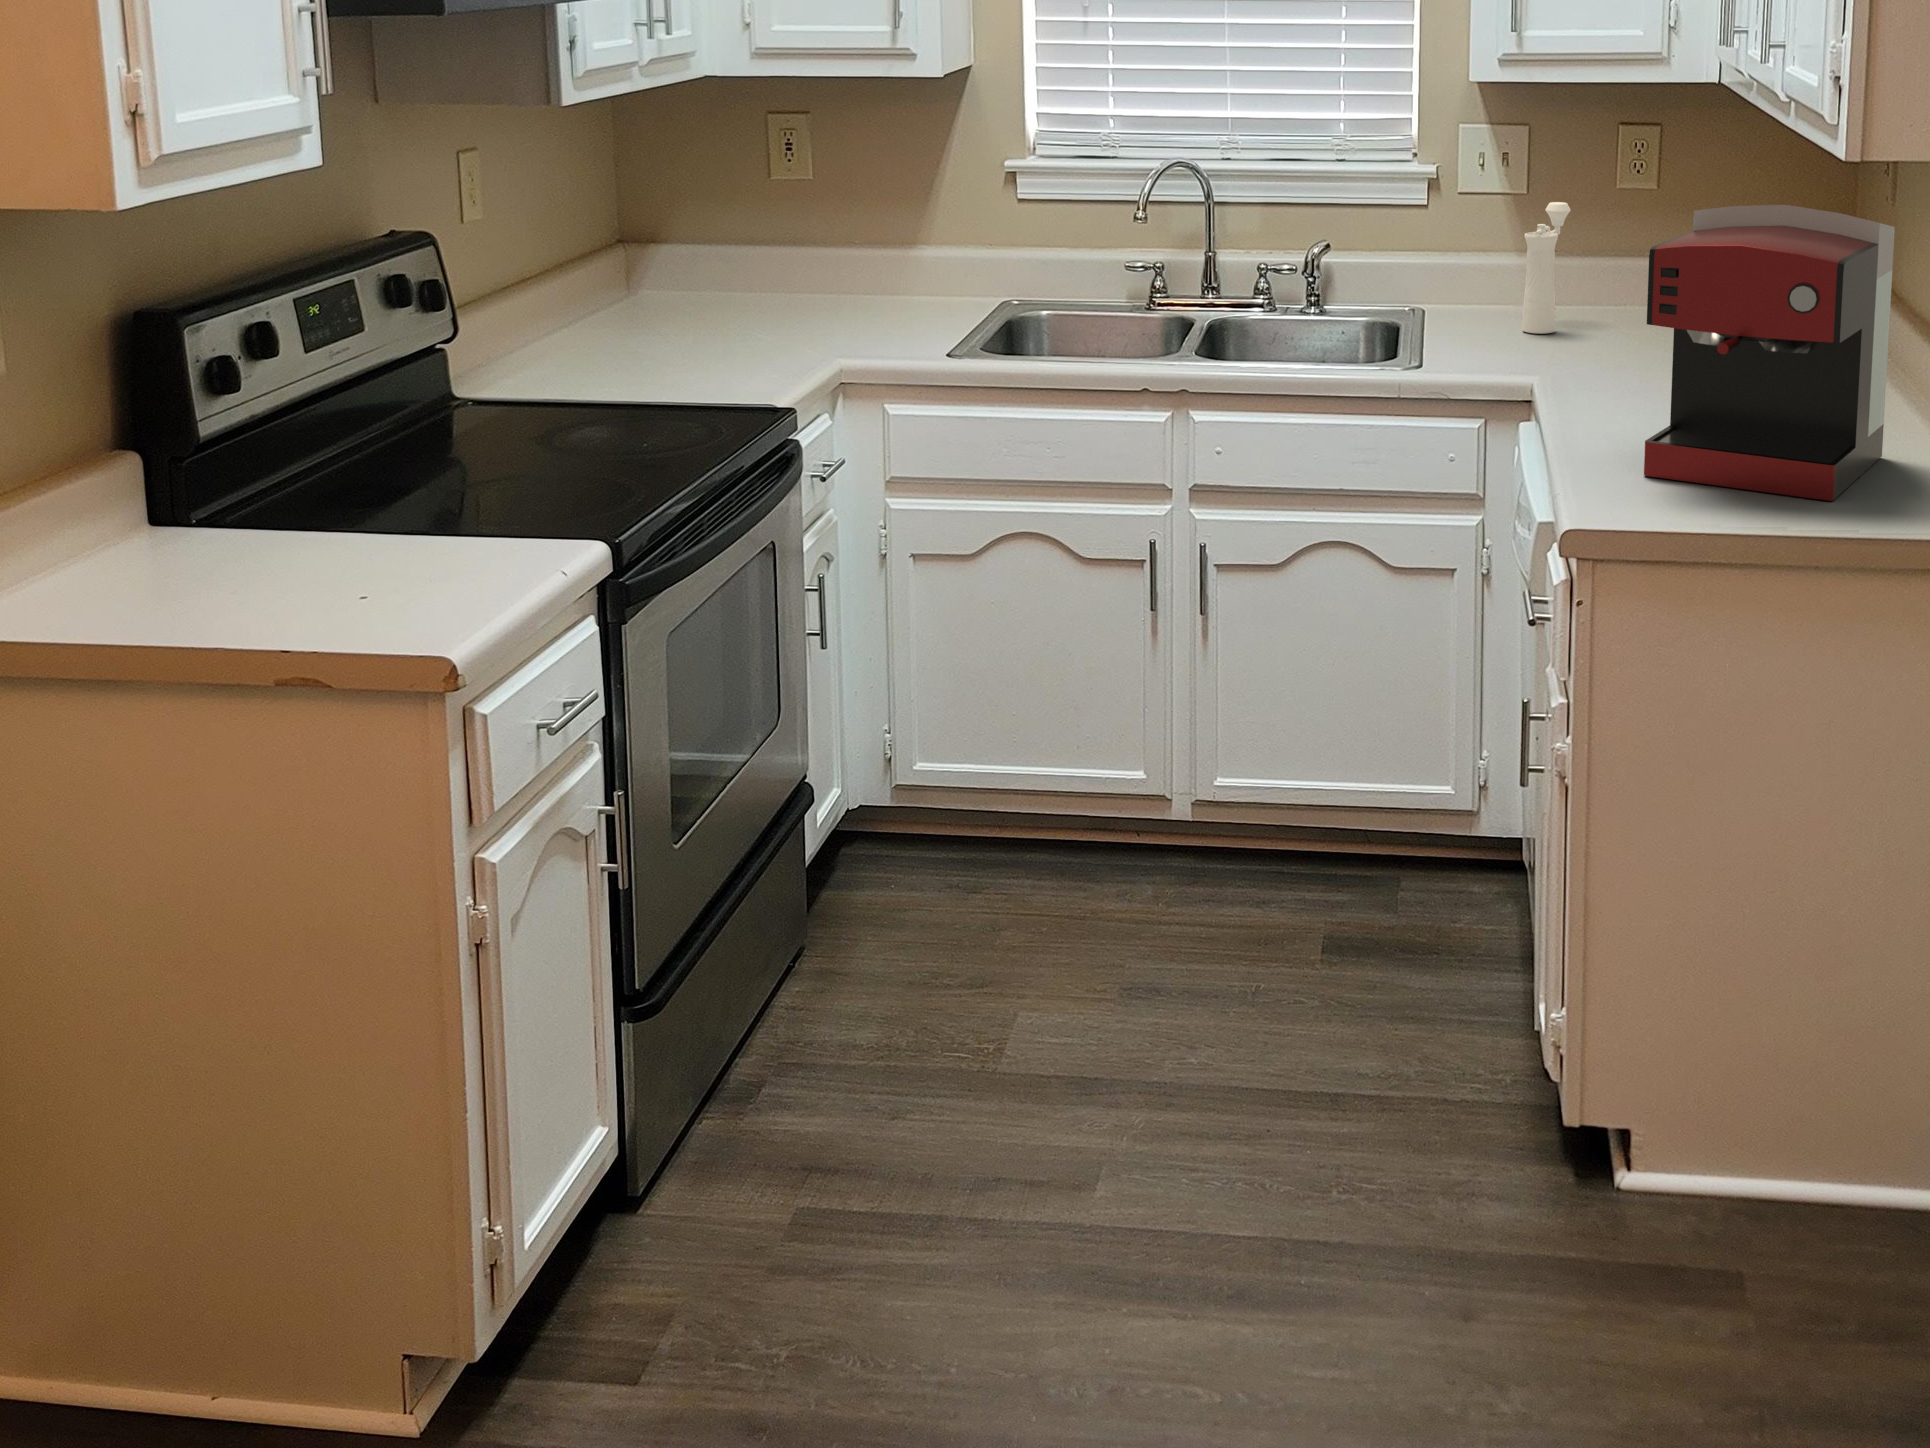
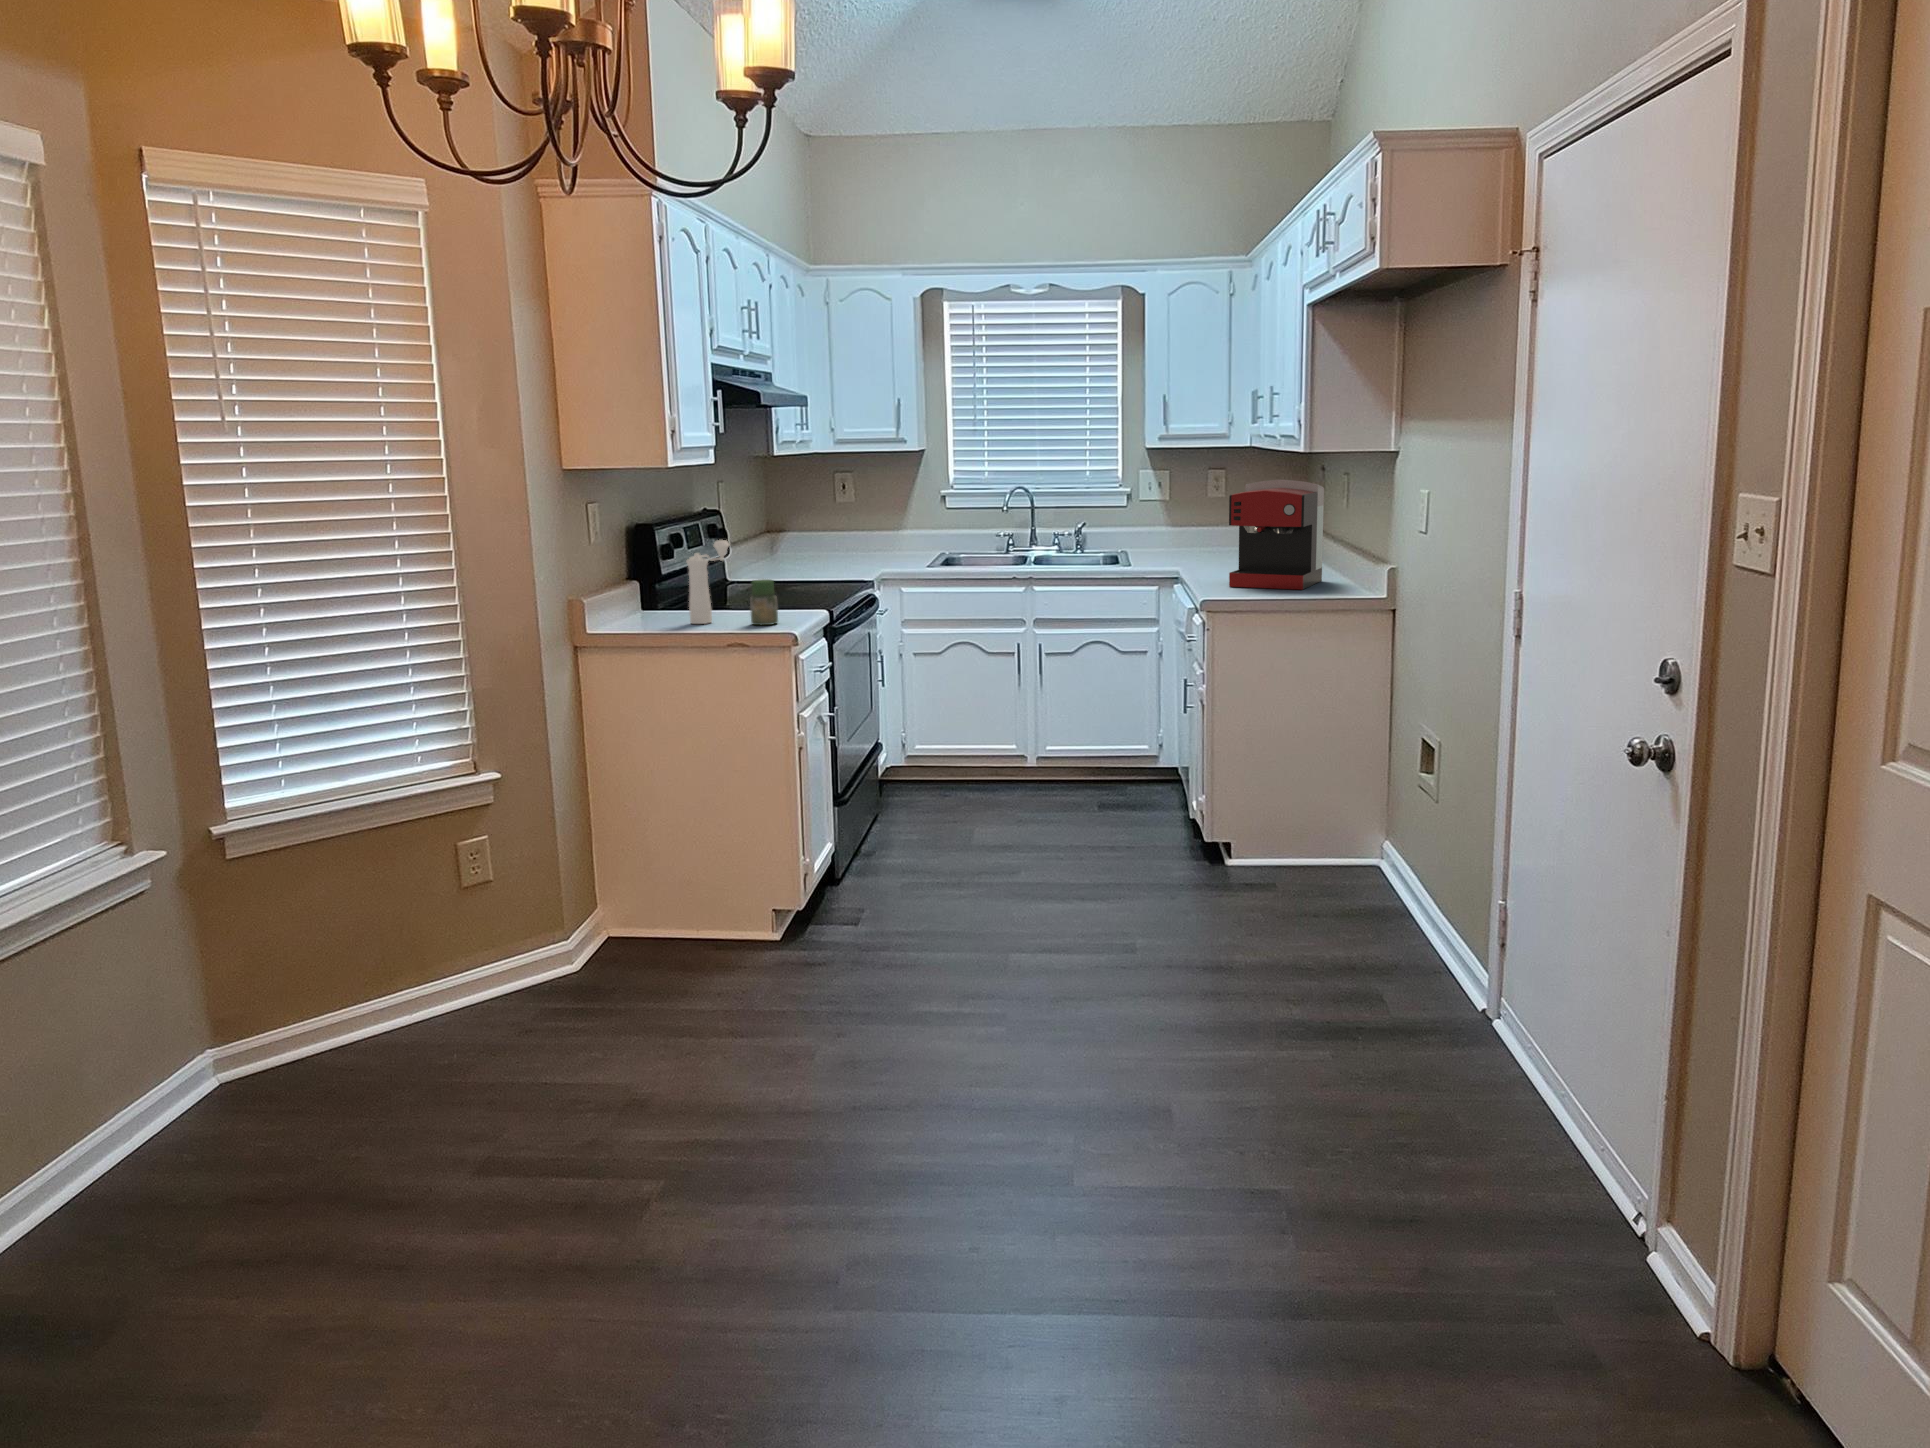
pepper mill: present [1522,202,1571,334] -> present [686,540,729,624]
jar: none [342,500,421,628] -> present [750,579,778,625]

